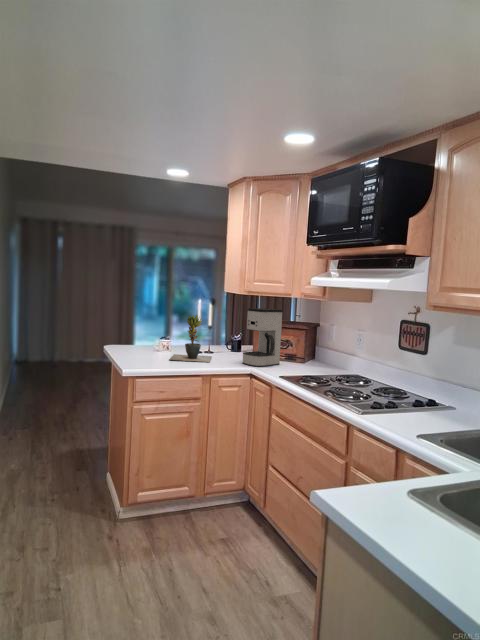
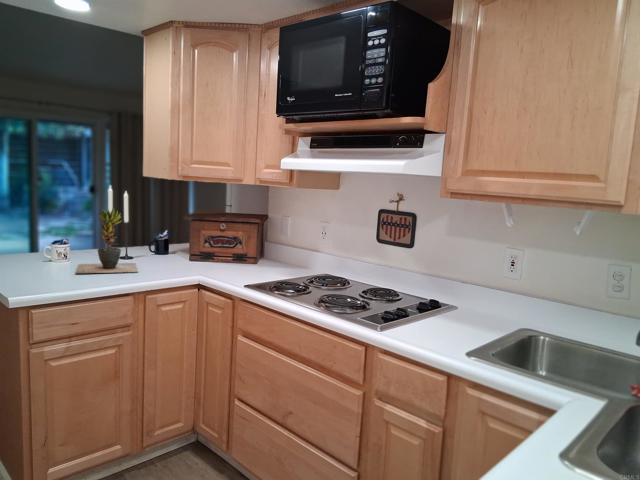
coffee maker: present [242,308,283,367] -> none [183,198,233,273]

